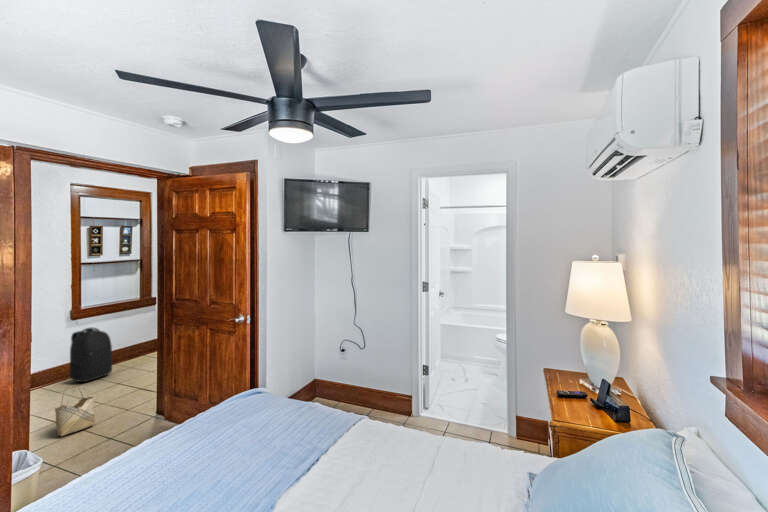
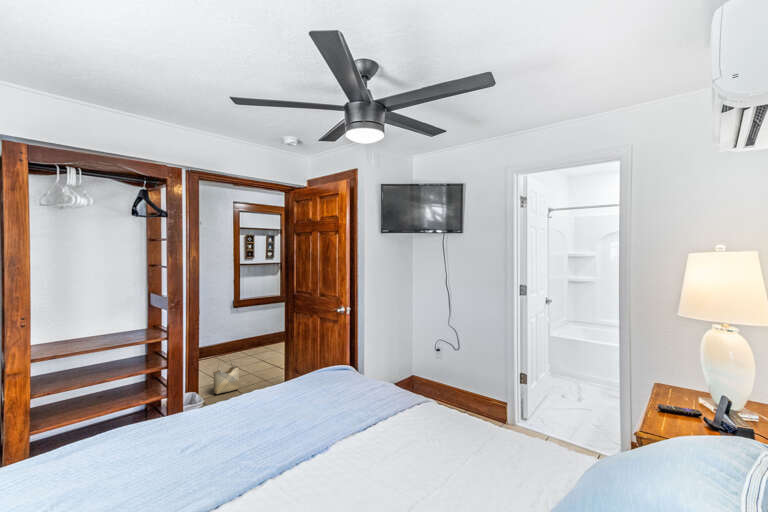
backpack: present [69,328,112,382] -> none [229,314,258,356]

